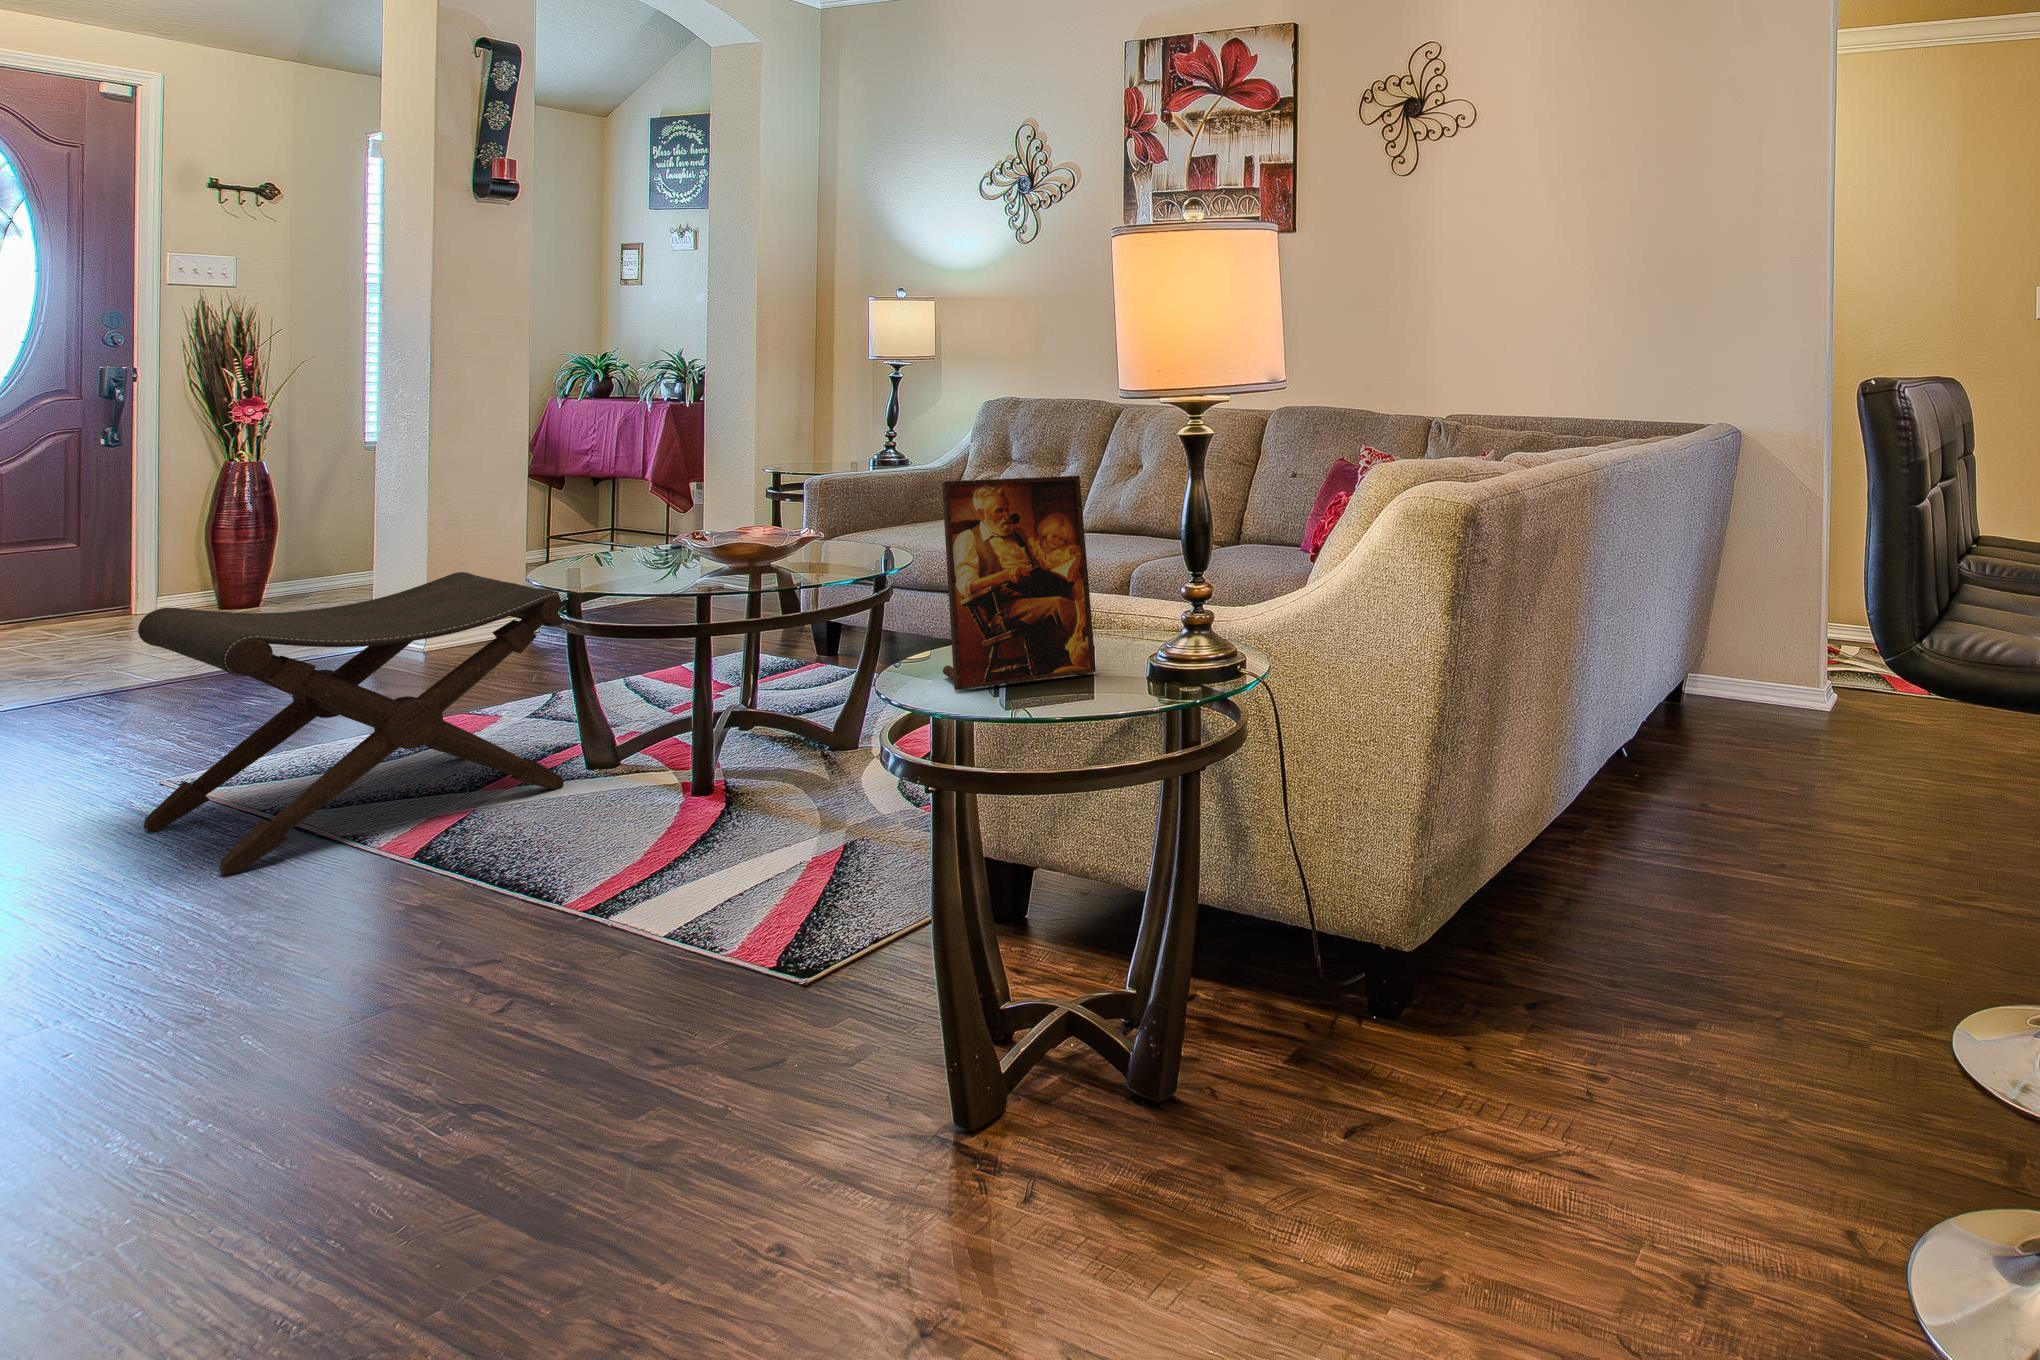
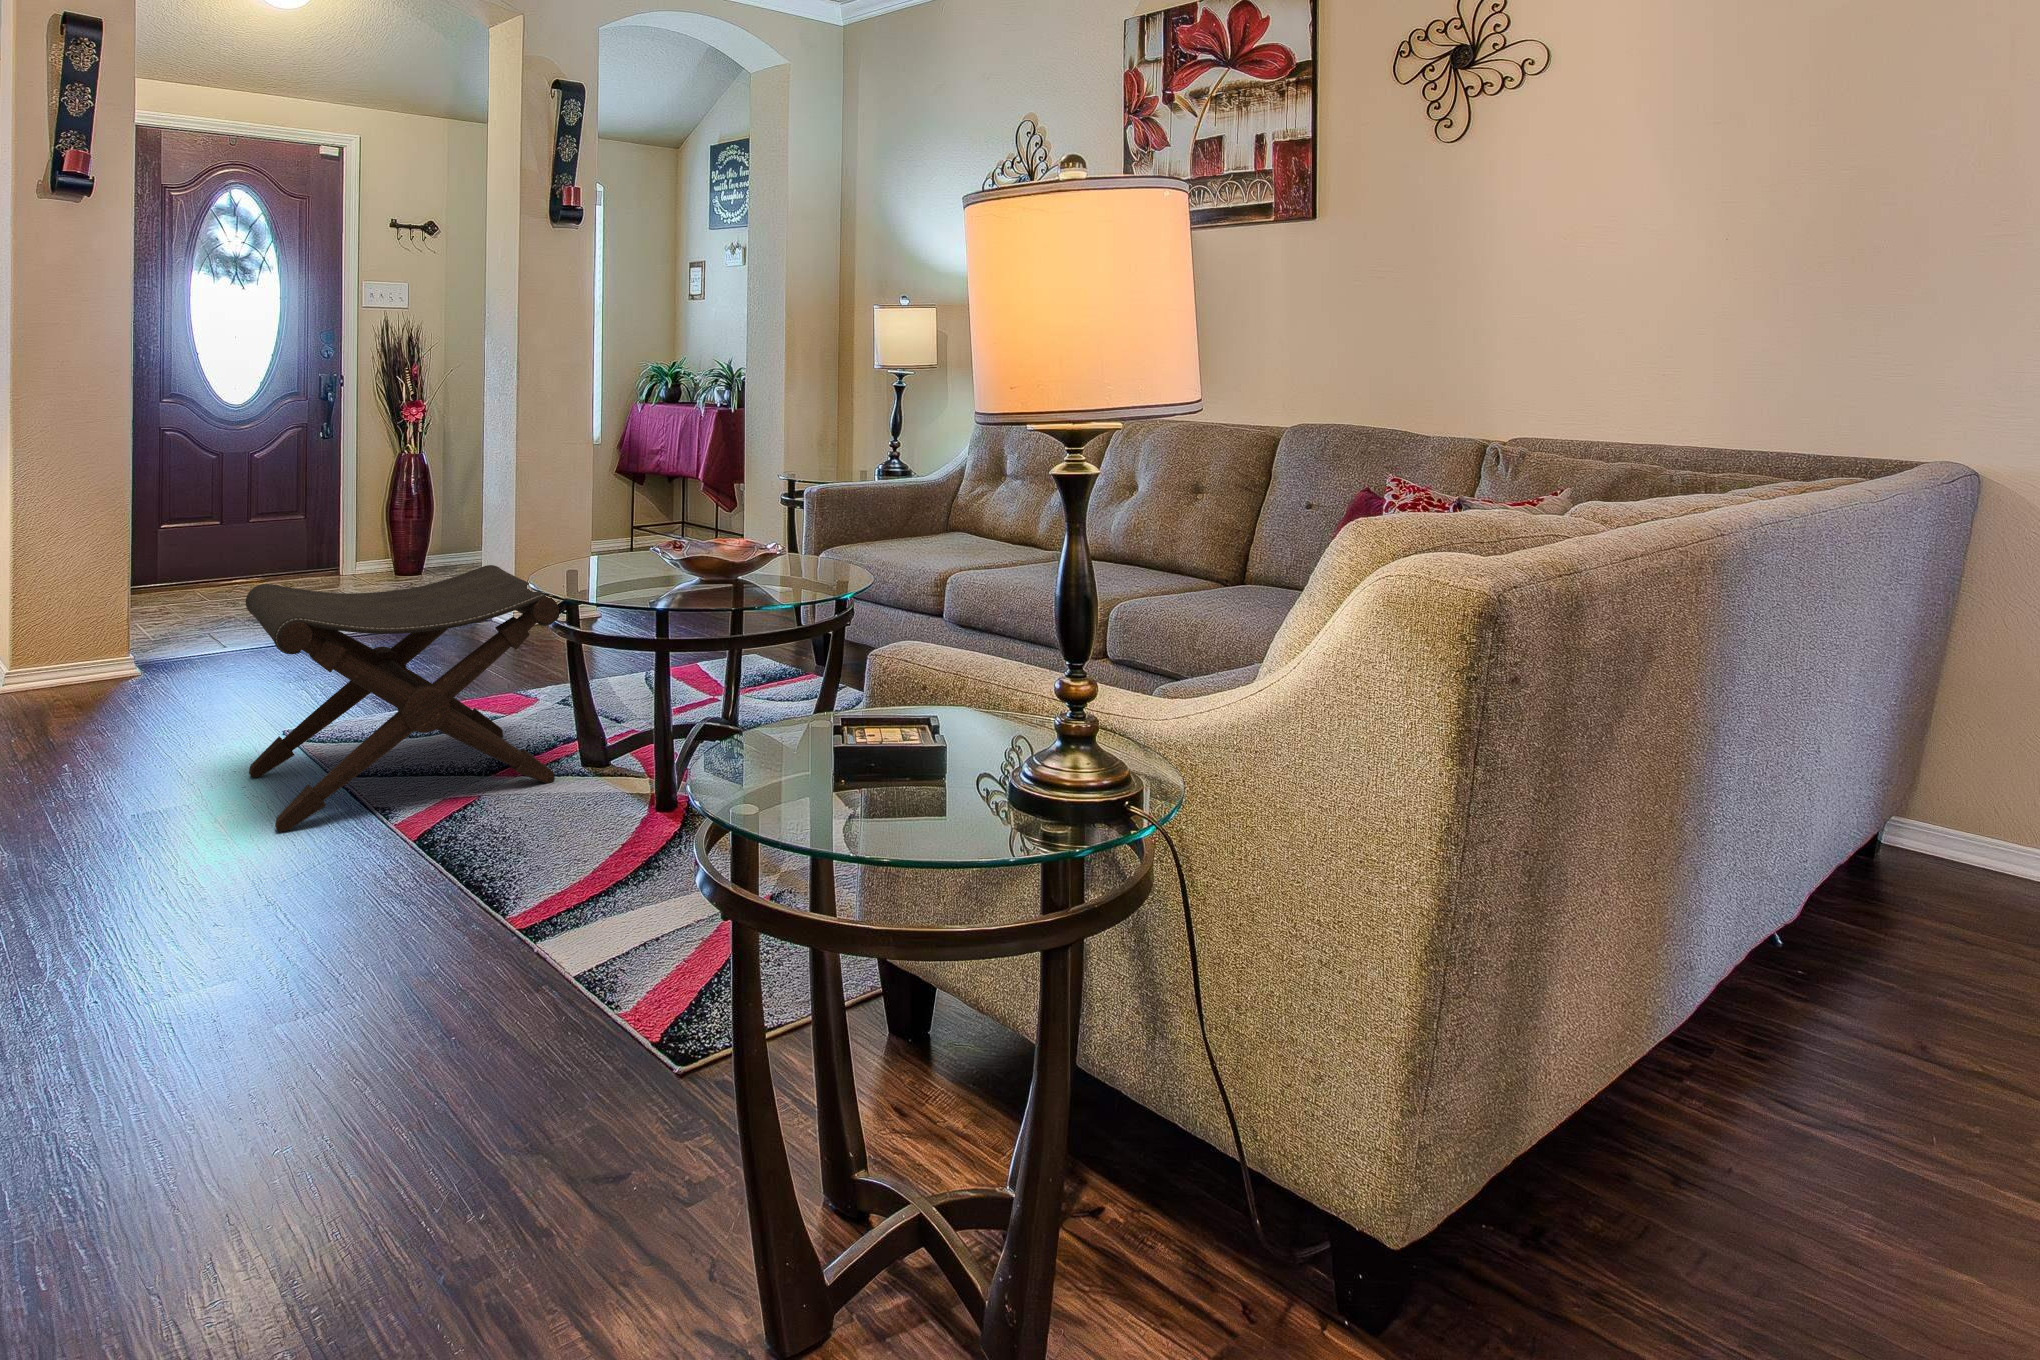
picture frame: present [942,476,1096,690] -> none [781,519,961,785]

